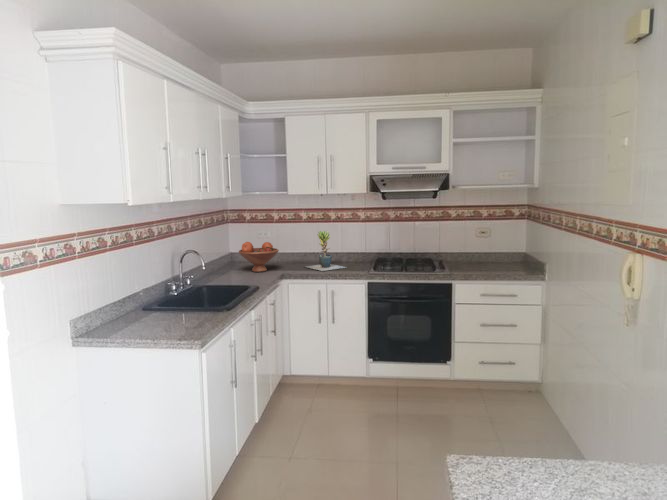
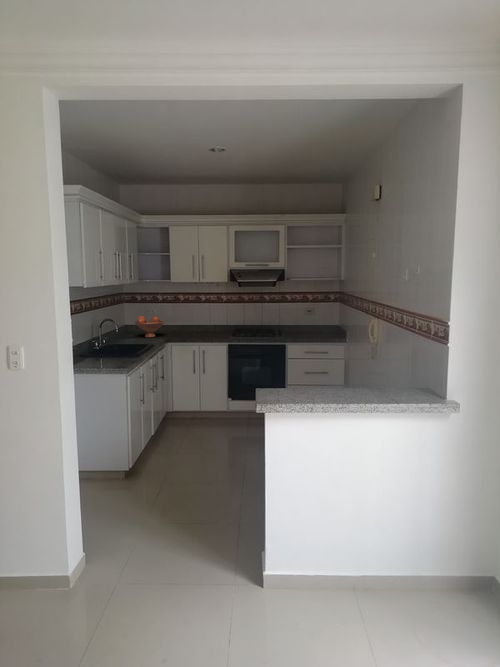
potted plant: present [306,231,346,271] -> none [182,308,214,337]

